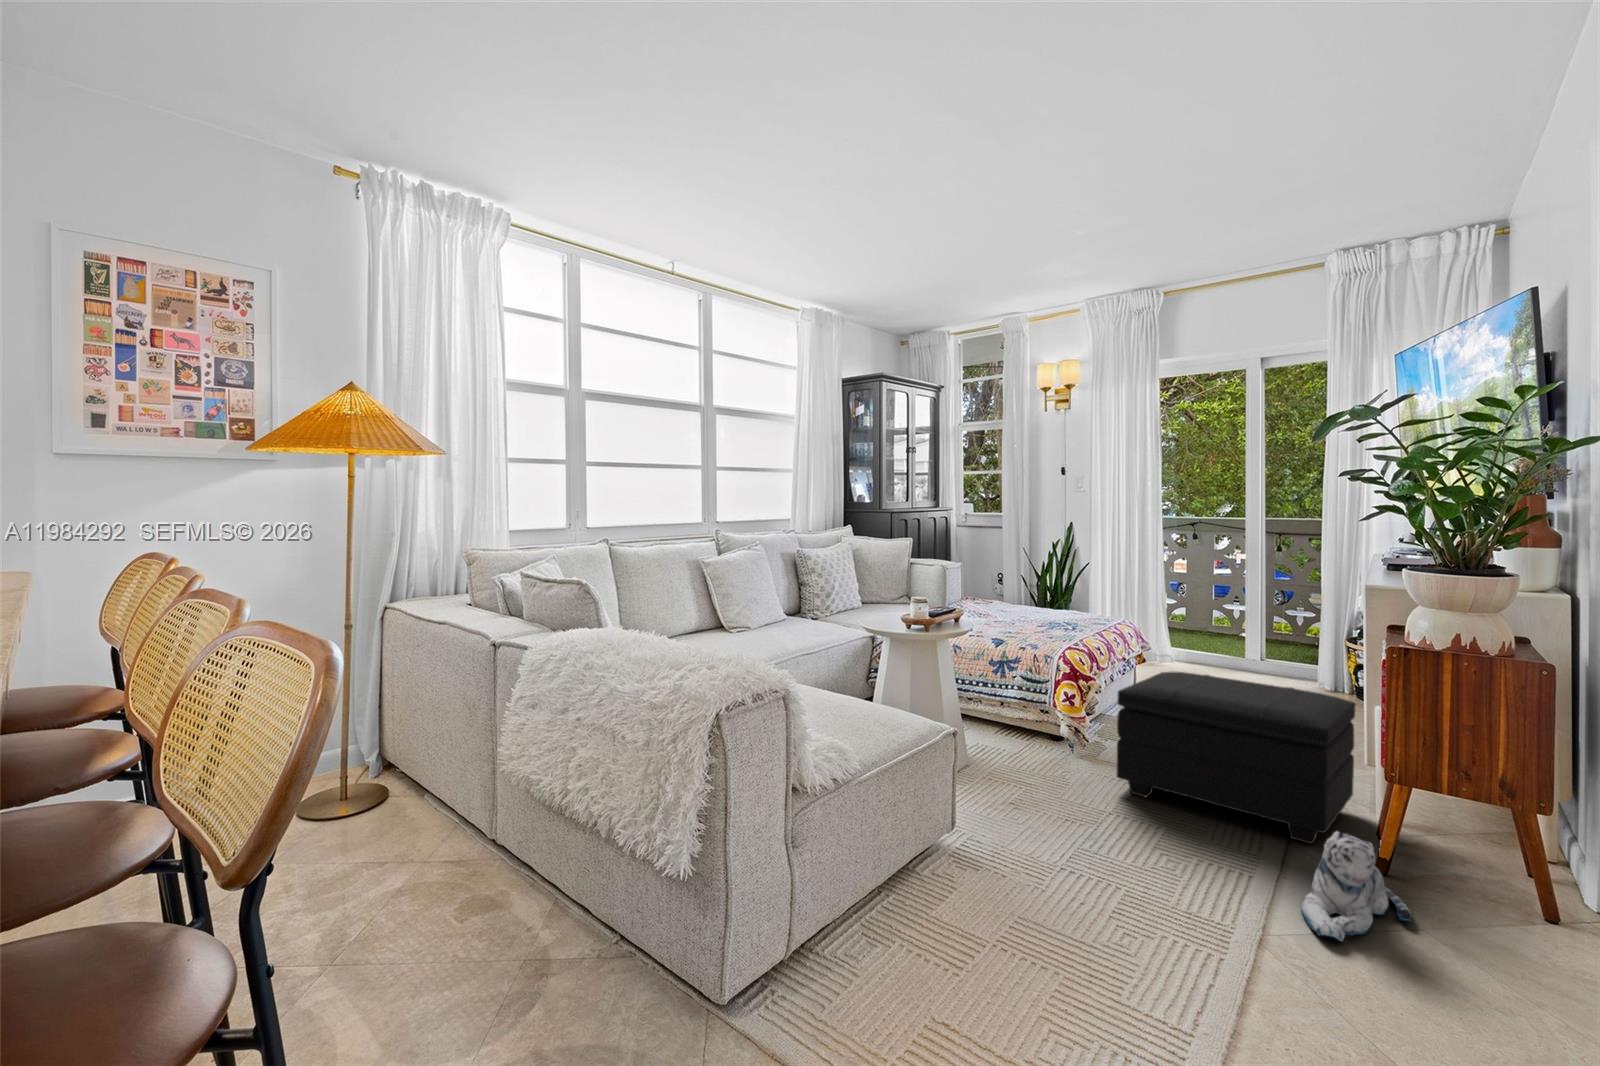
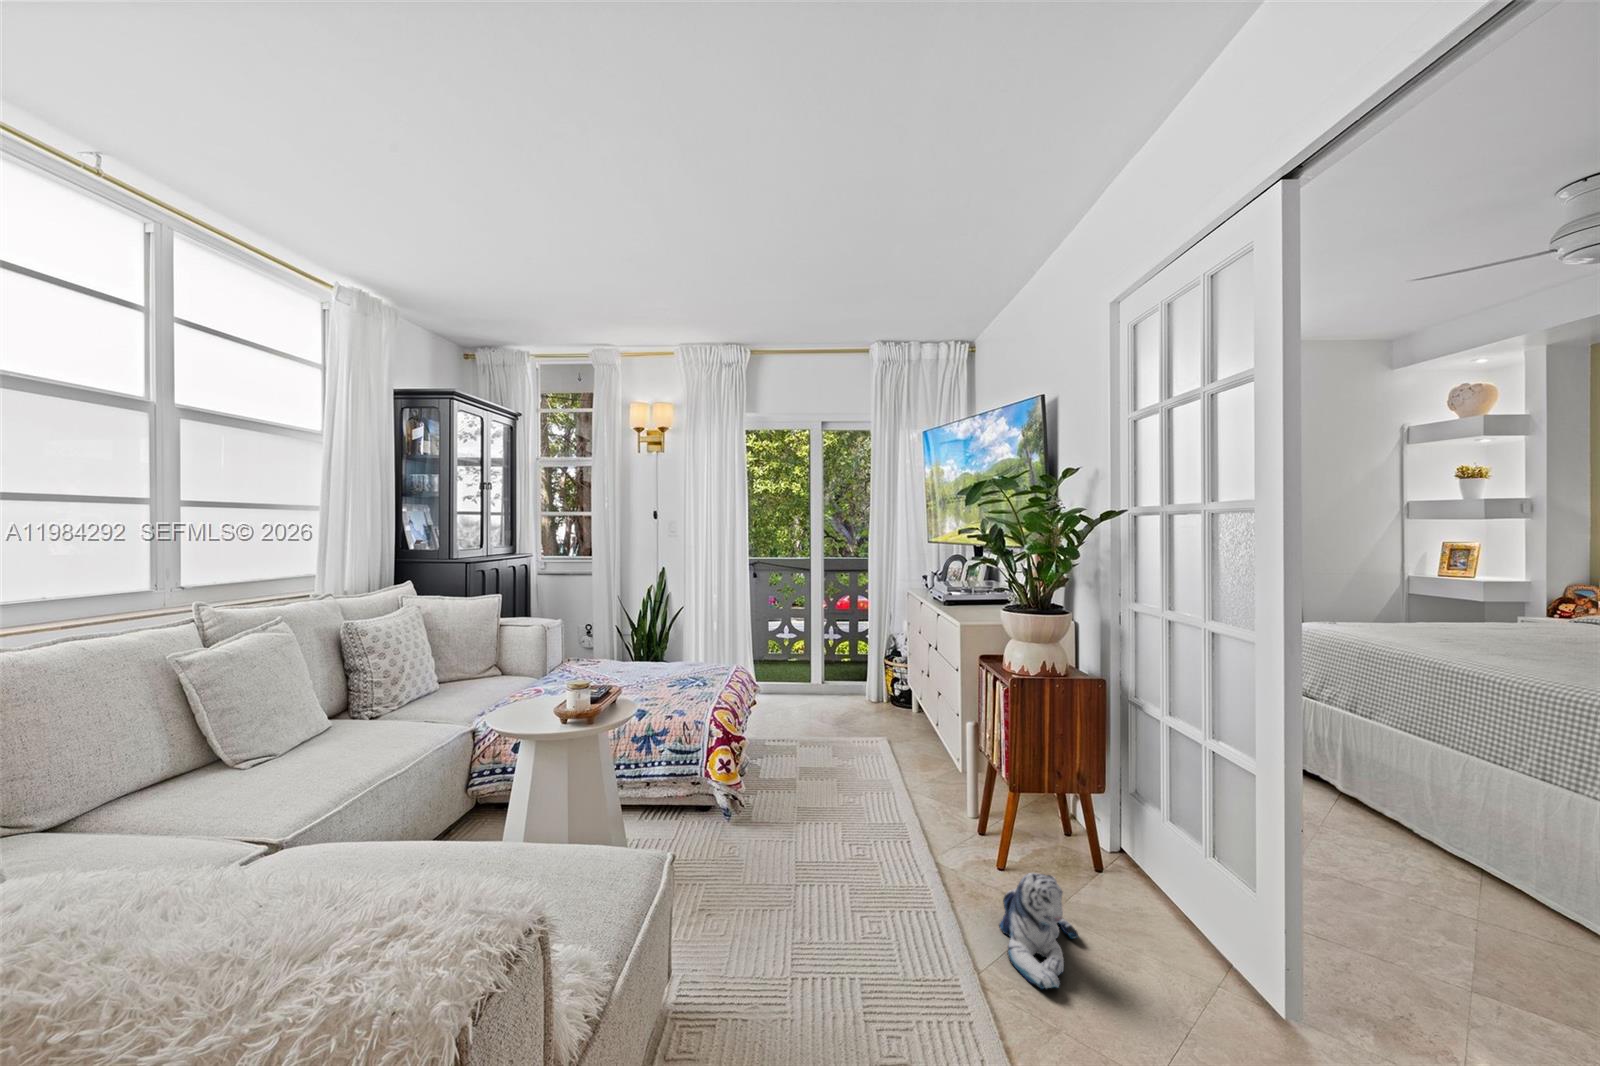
footstool: present [1117,672,1355,844] -> none [792,720,981,874]

